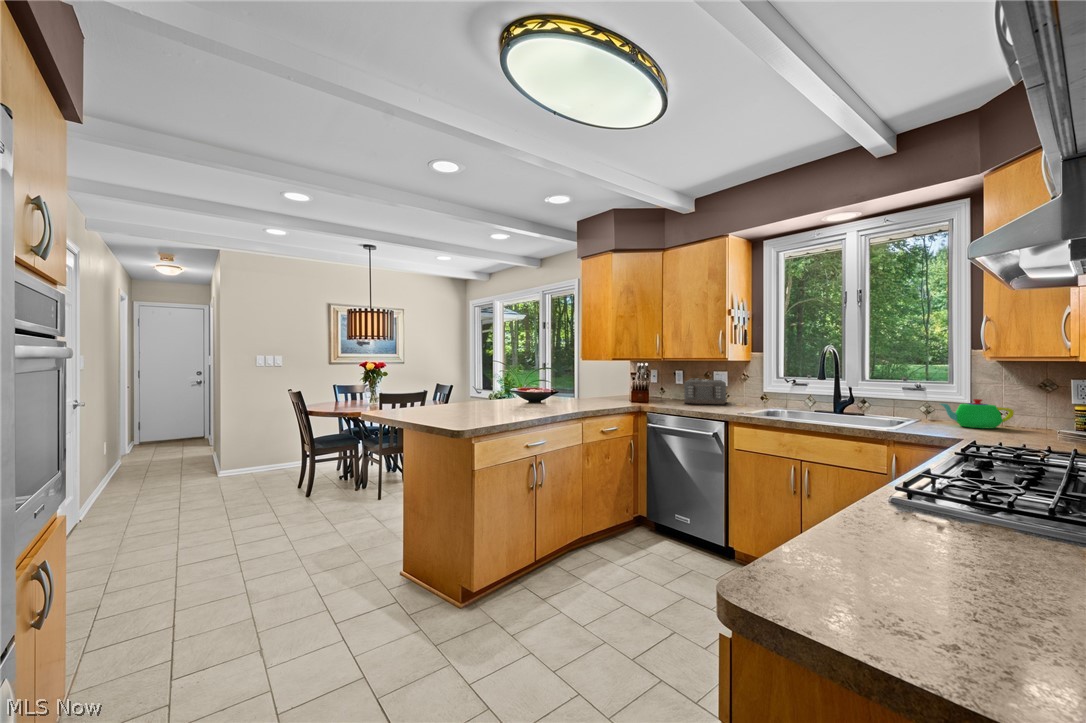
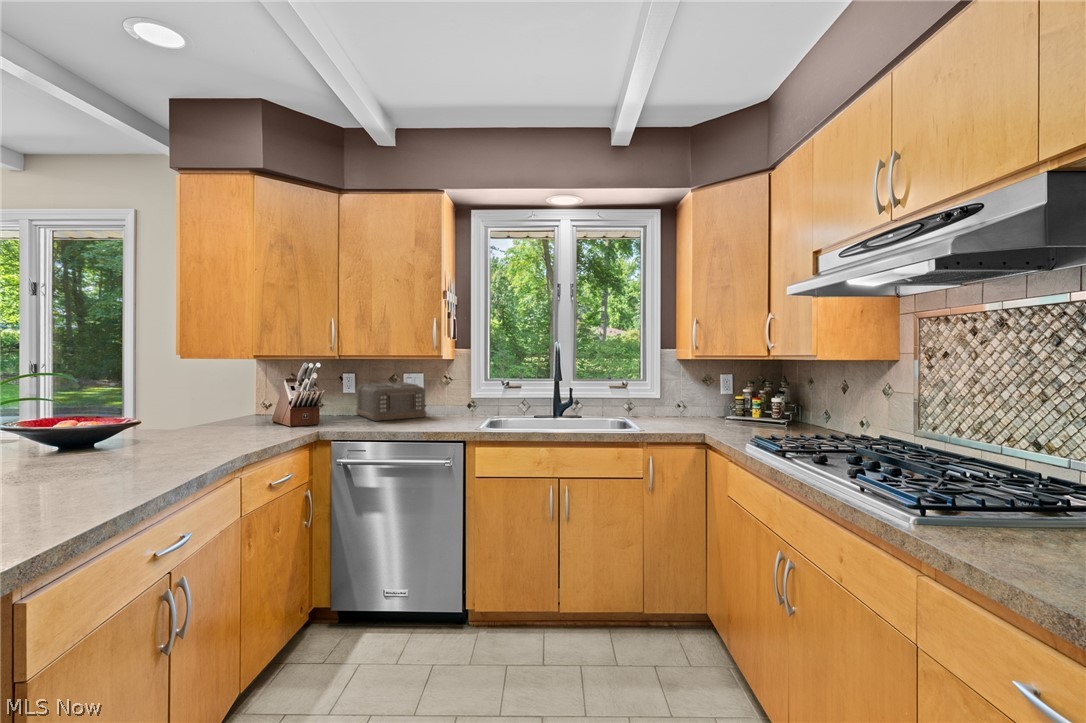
teapot: present [940,399,1014,428] -> none [665,396,705,421]

